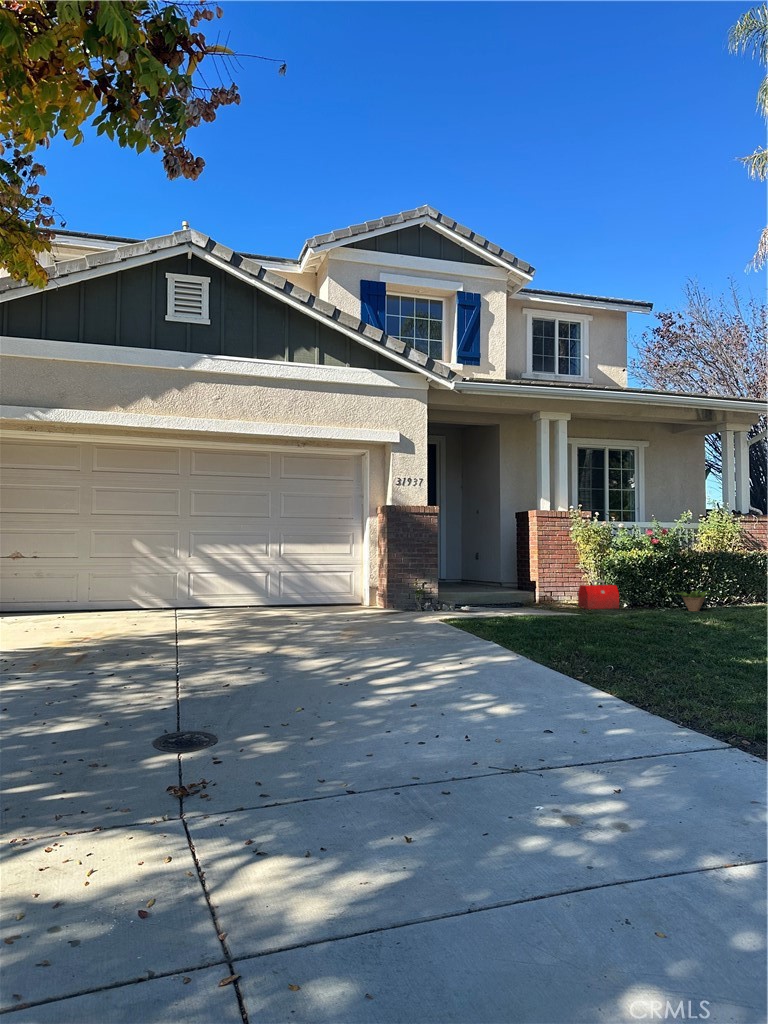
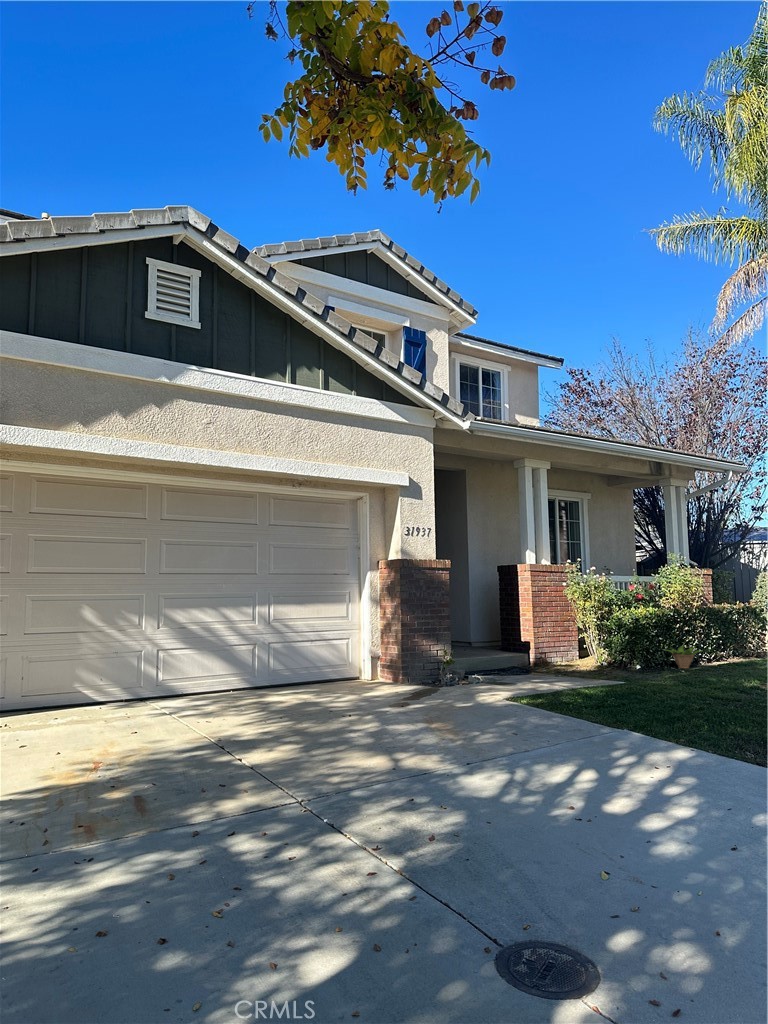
toolbox: present [578,580,619,609] -> none [574,638,616,670]

